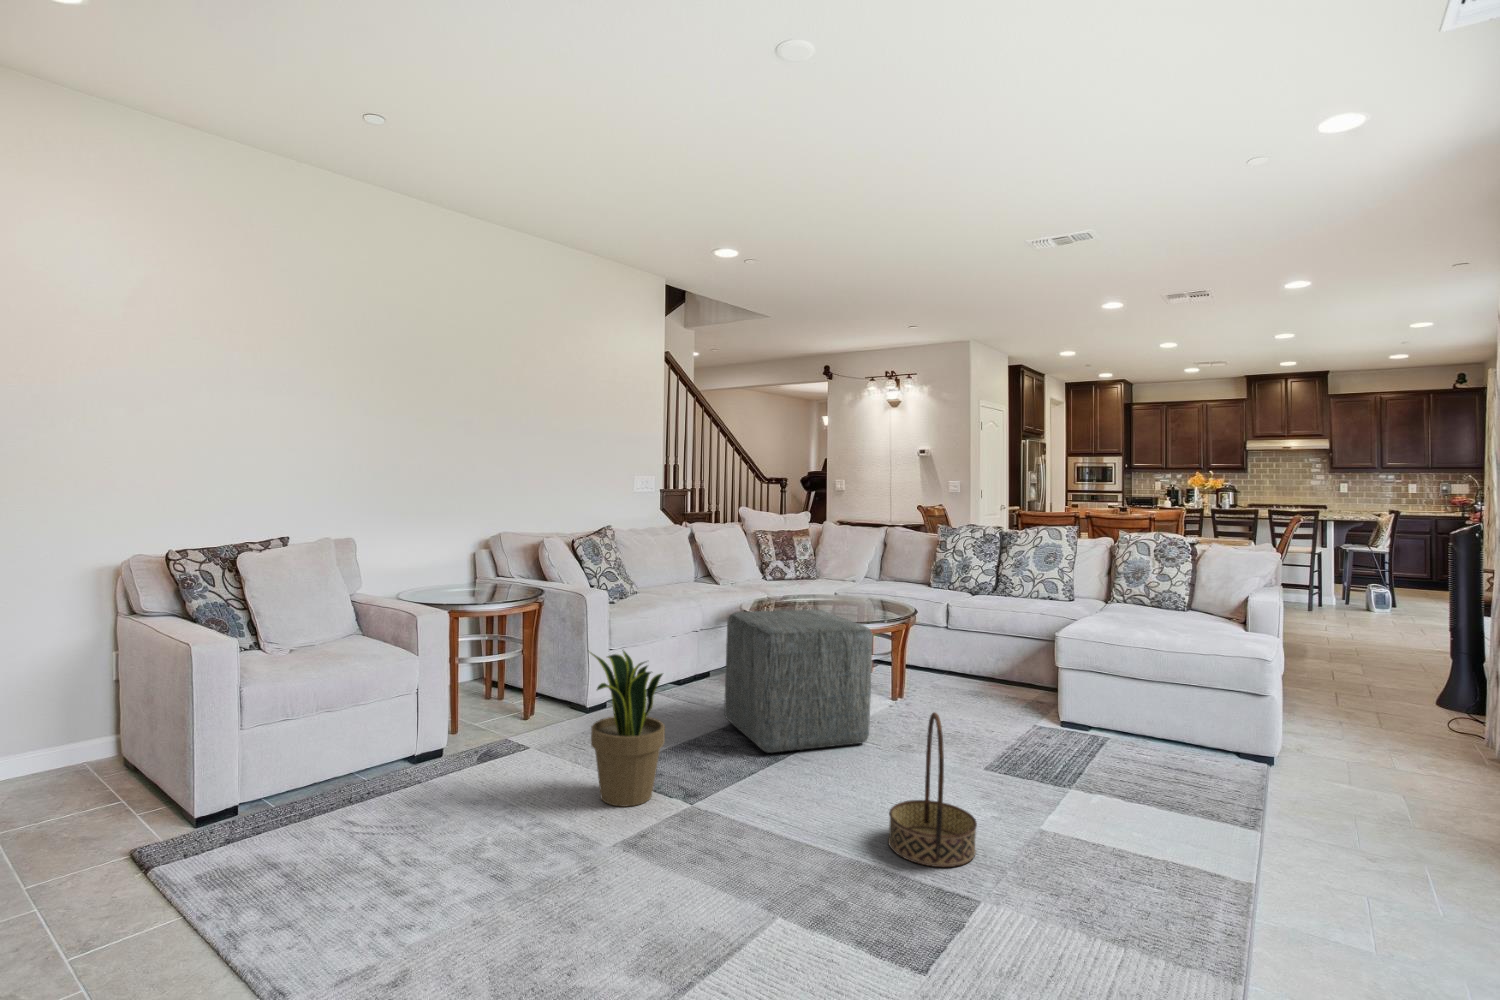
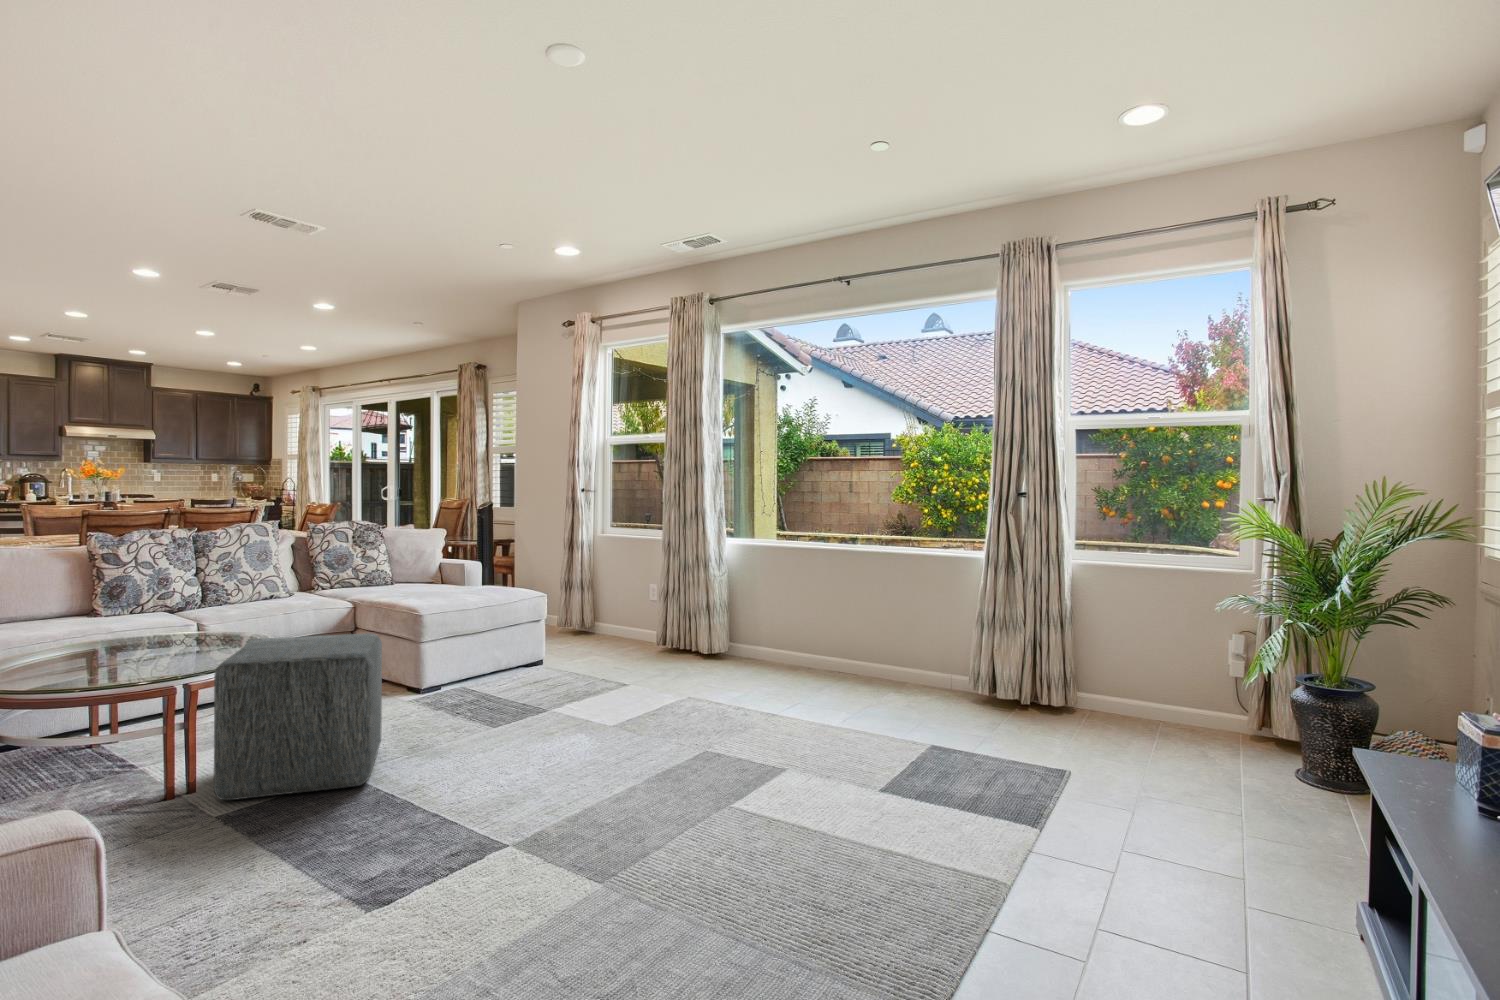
potted plant: present [590,651,665,807] -> none [365,691,475,866]
basket: present [888,712,977,867] -> none [563,655,626,758]

